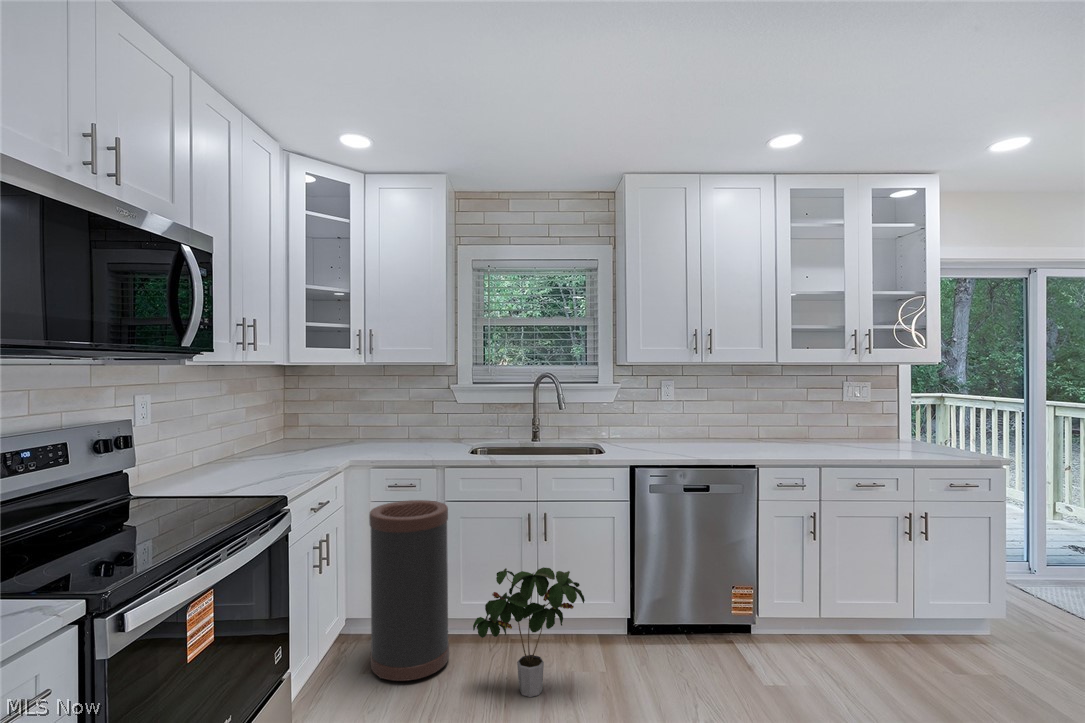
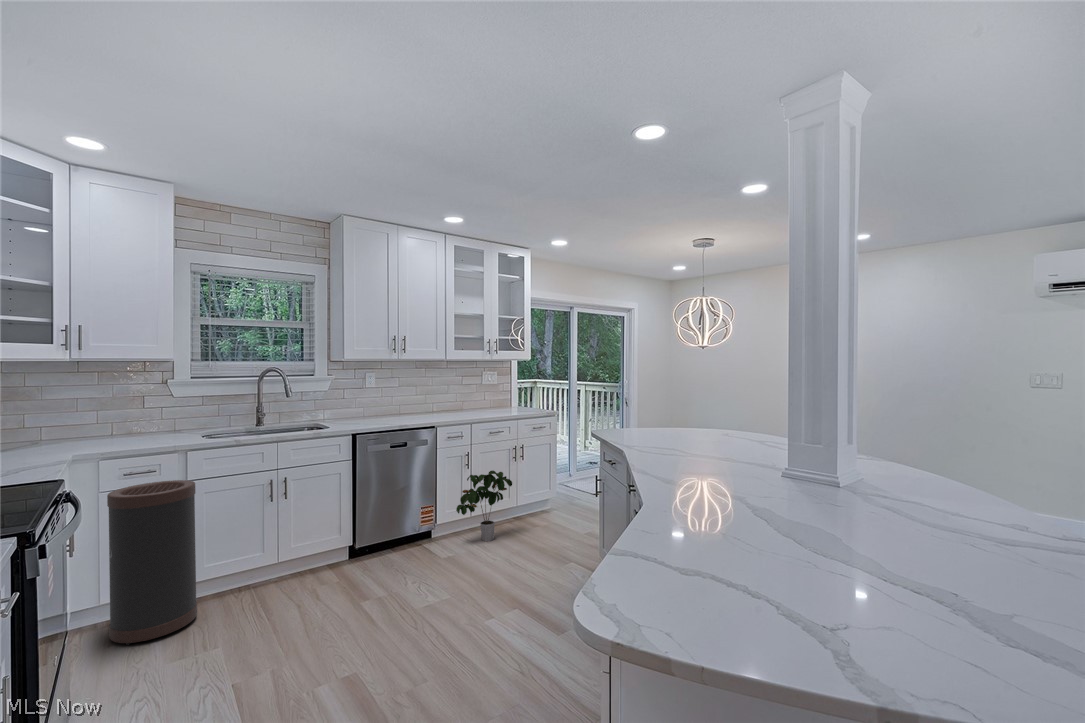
potted plant: present [473,567,585,697] -> present [456,471,512,541]

